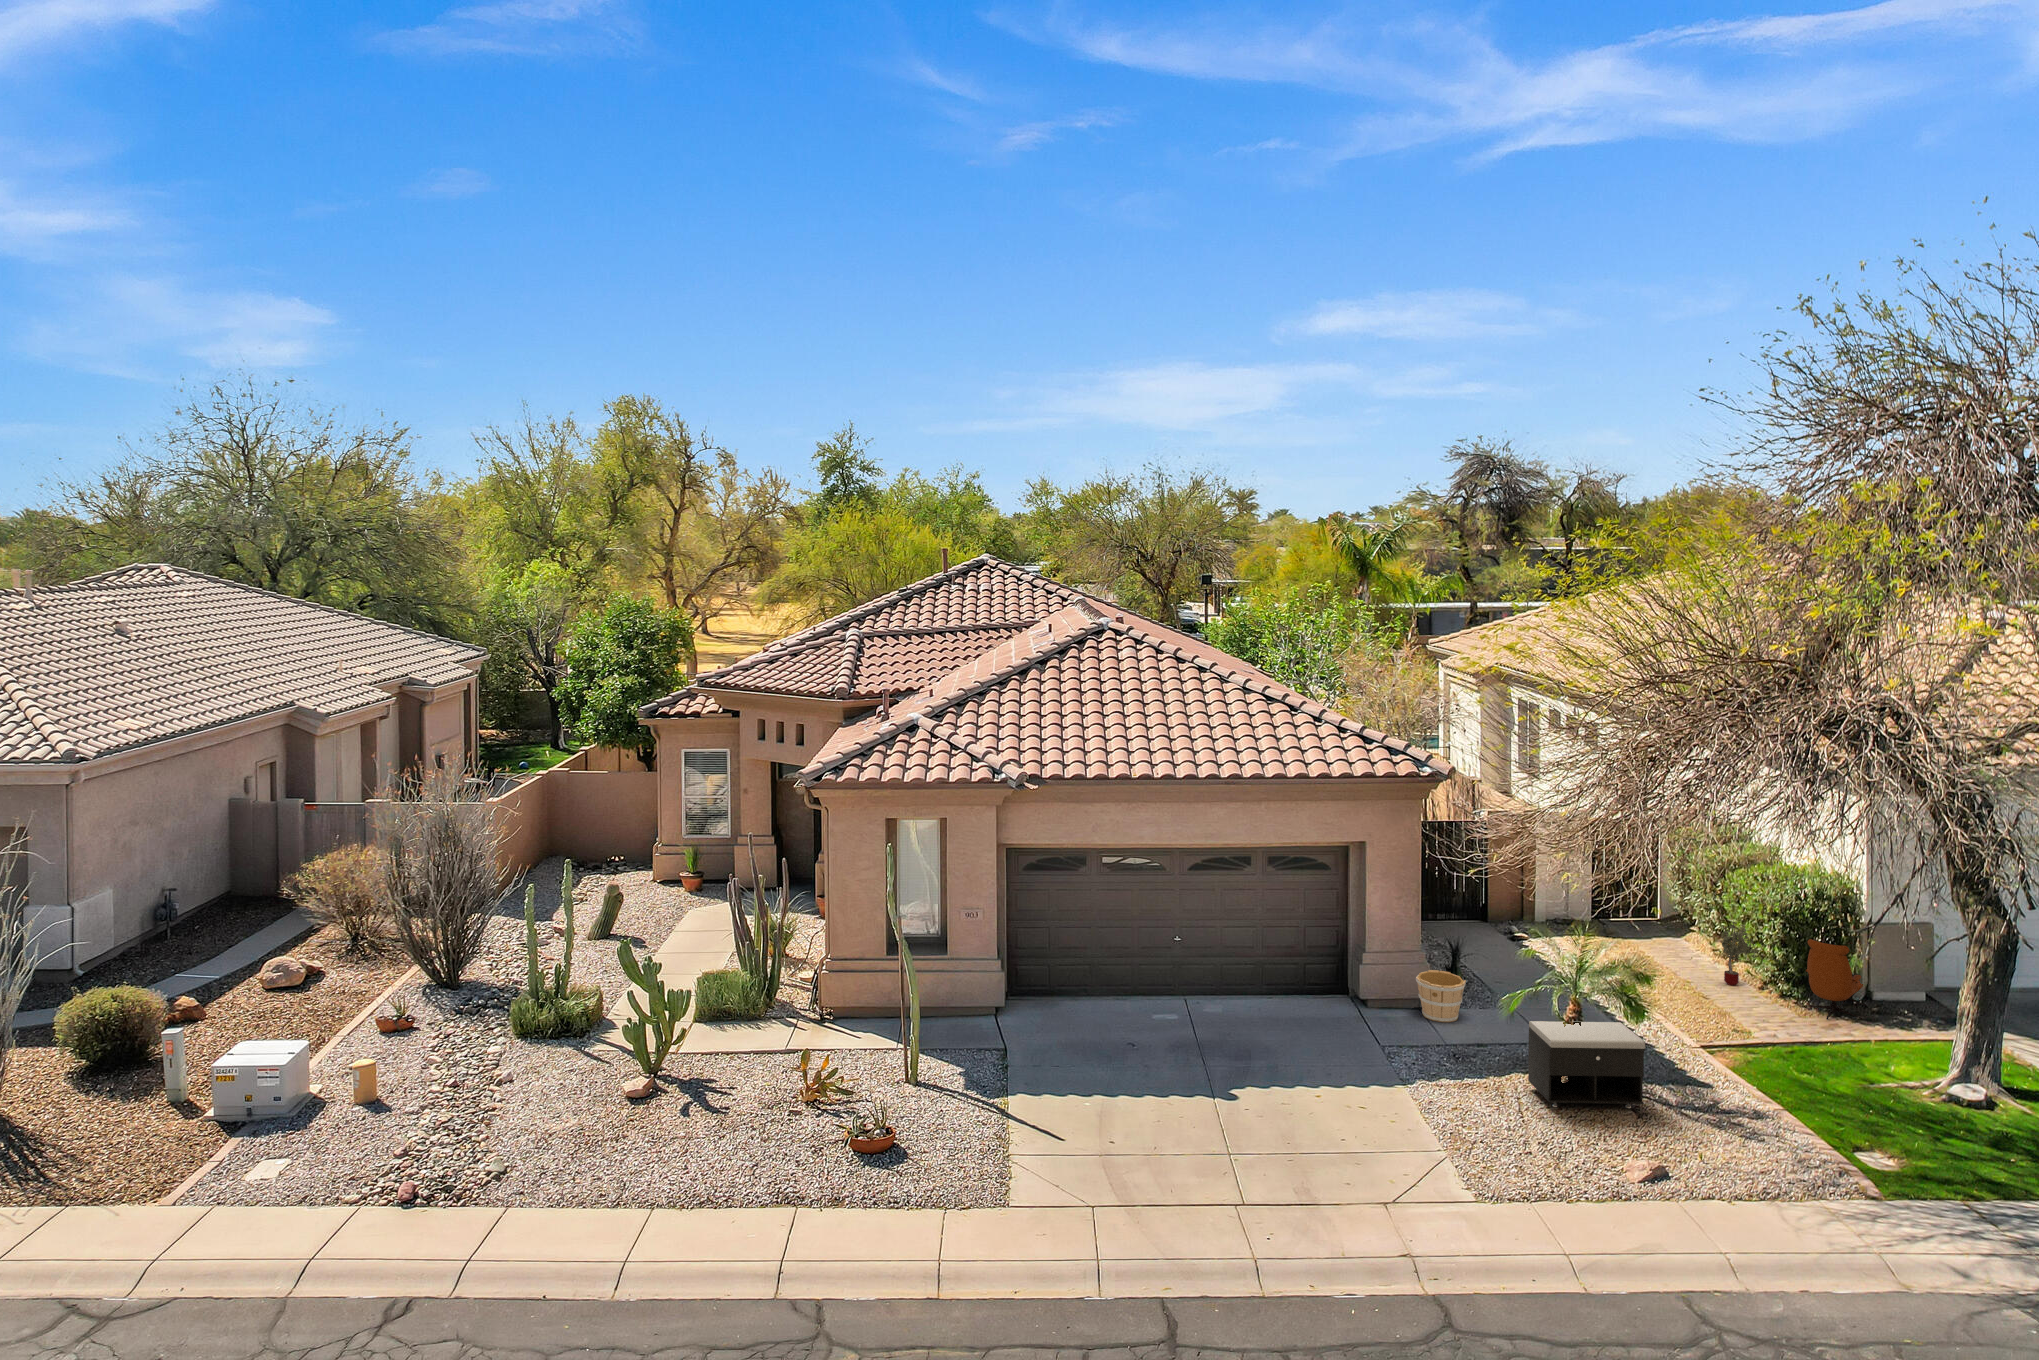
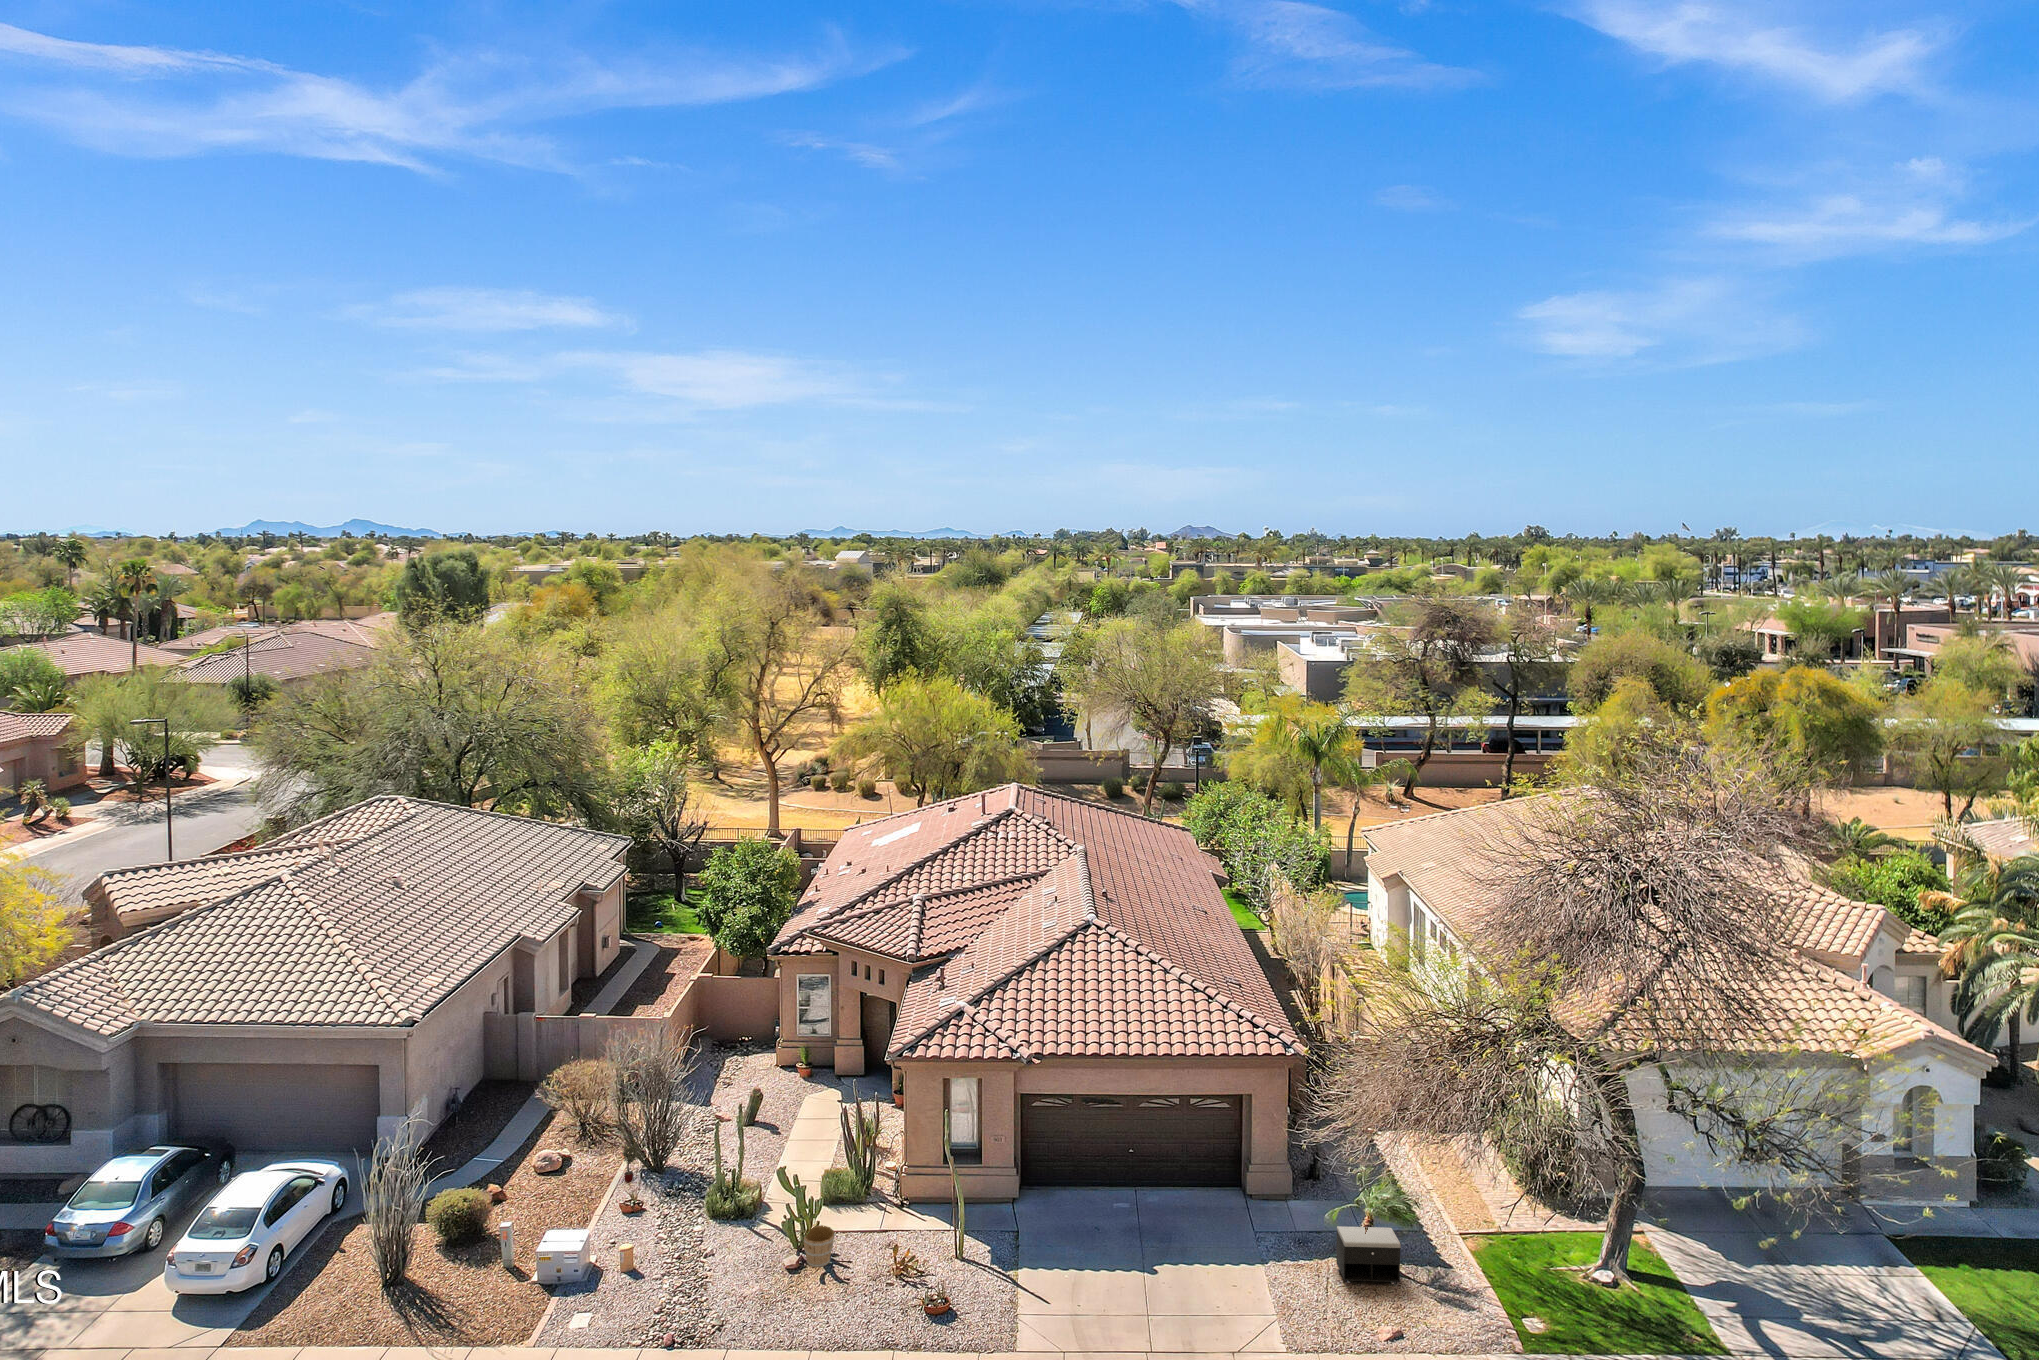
potted tree: present [1721,922,1759,986] -> present [623,1139,645,1182]
lounge chair: present [1806,939,1867,1020] -> none [1530,1161,1571,1215]
wooden bucket: present [1416,970,1466,1022] -> present [804,1225,835,1267]

